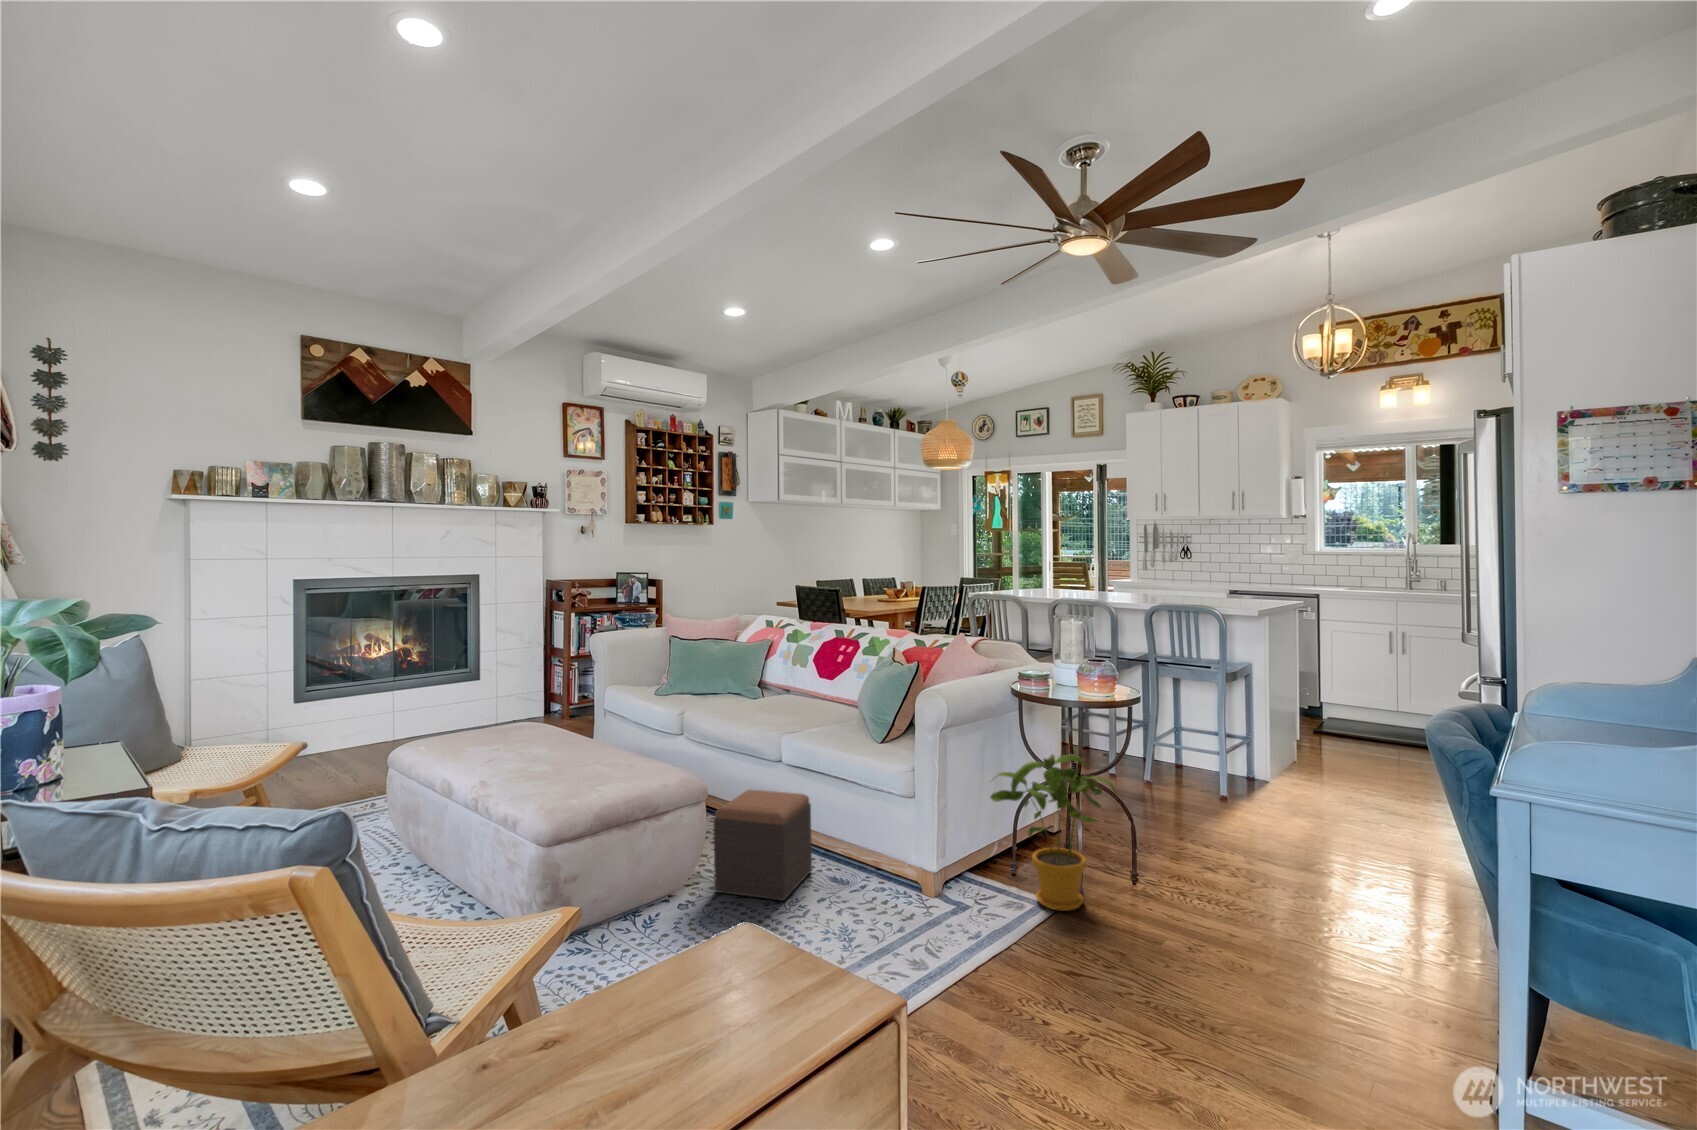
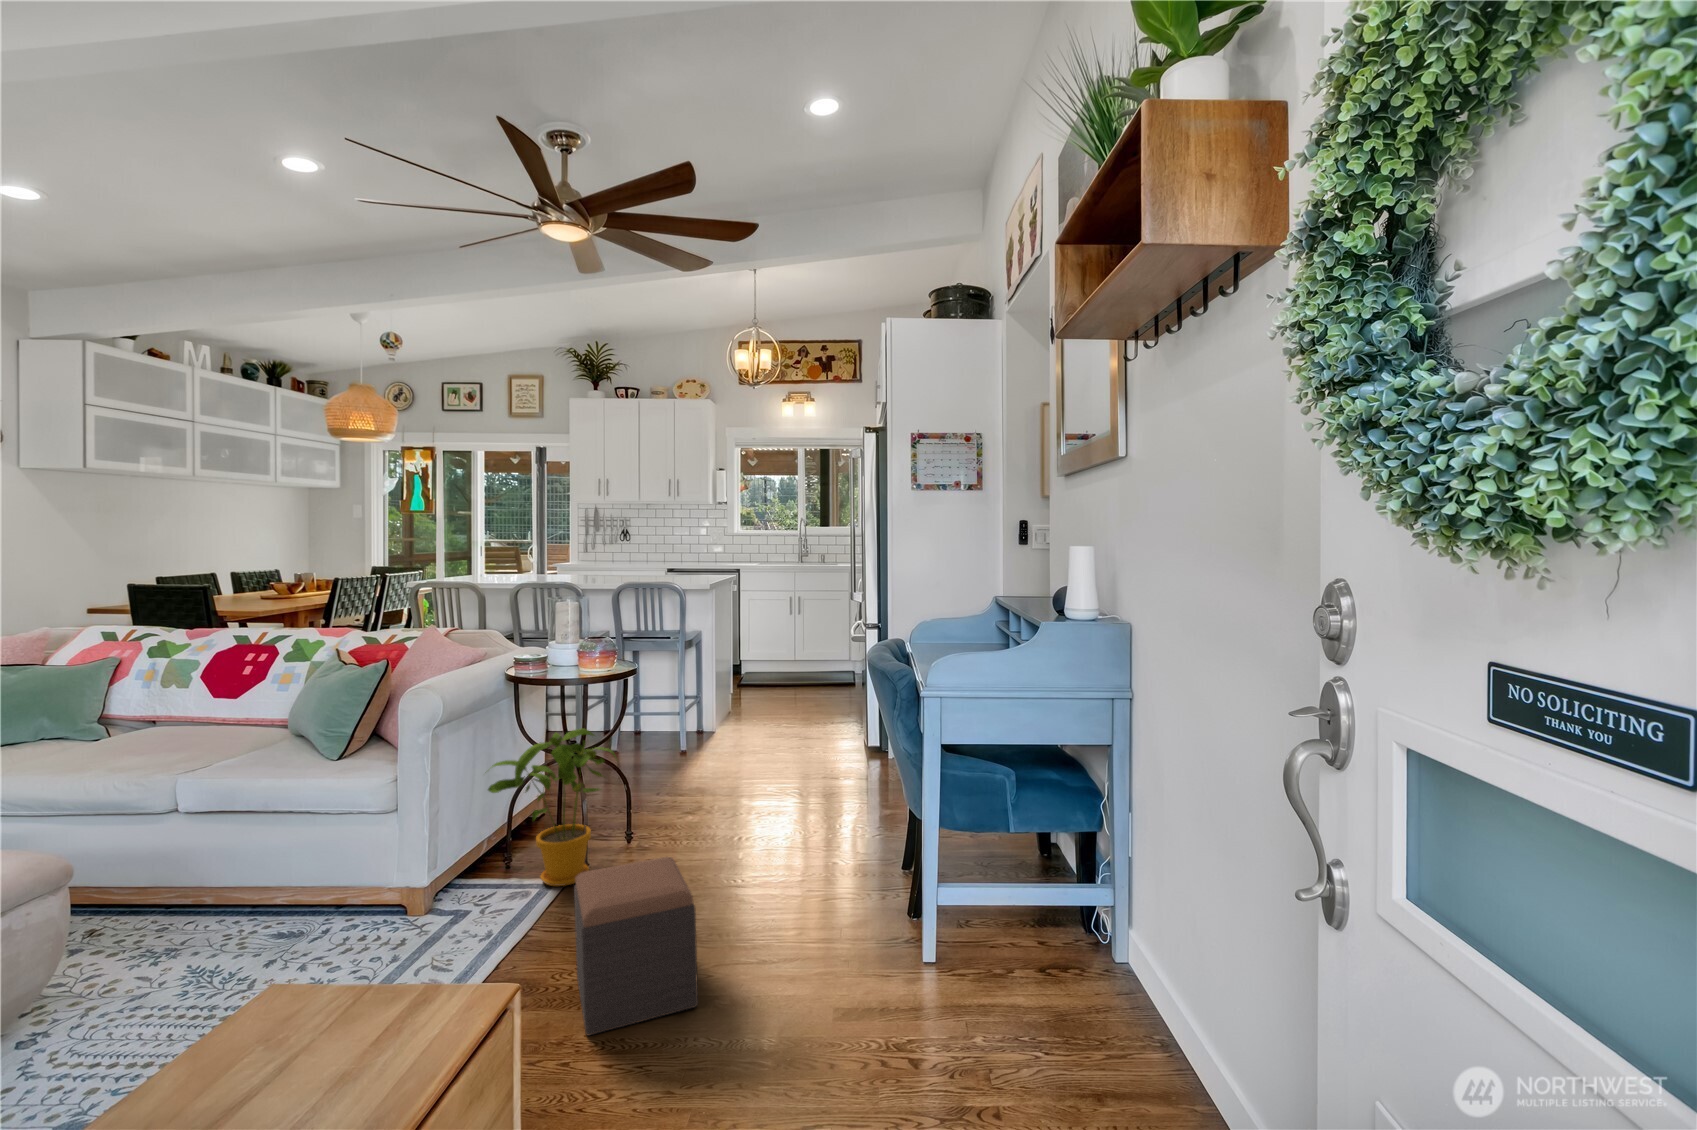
footstool: present [713,790,812,901] -> present [574,857,698,1035]

